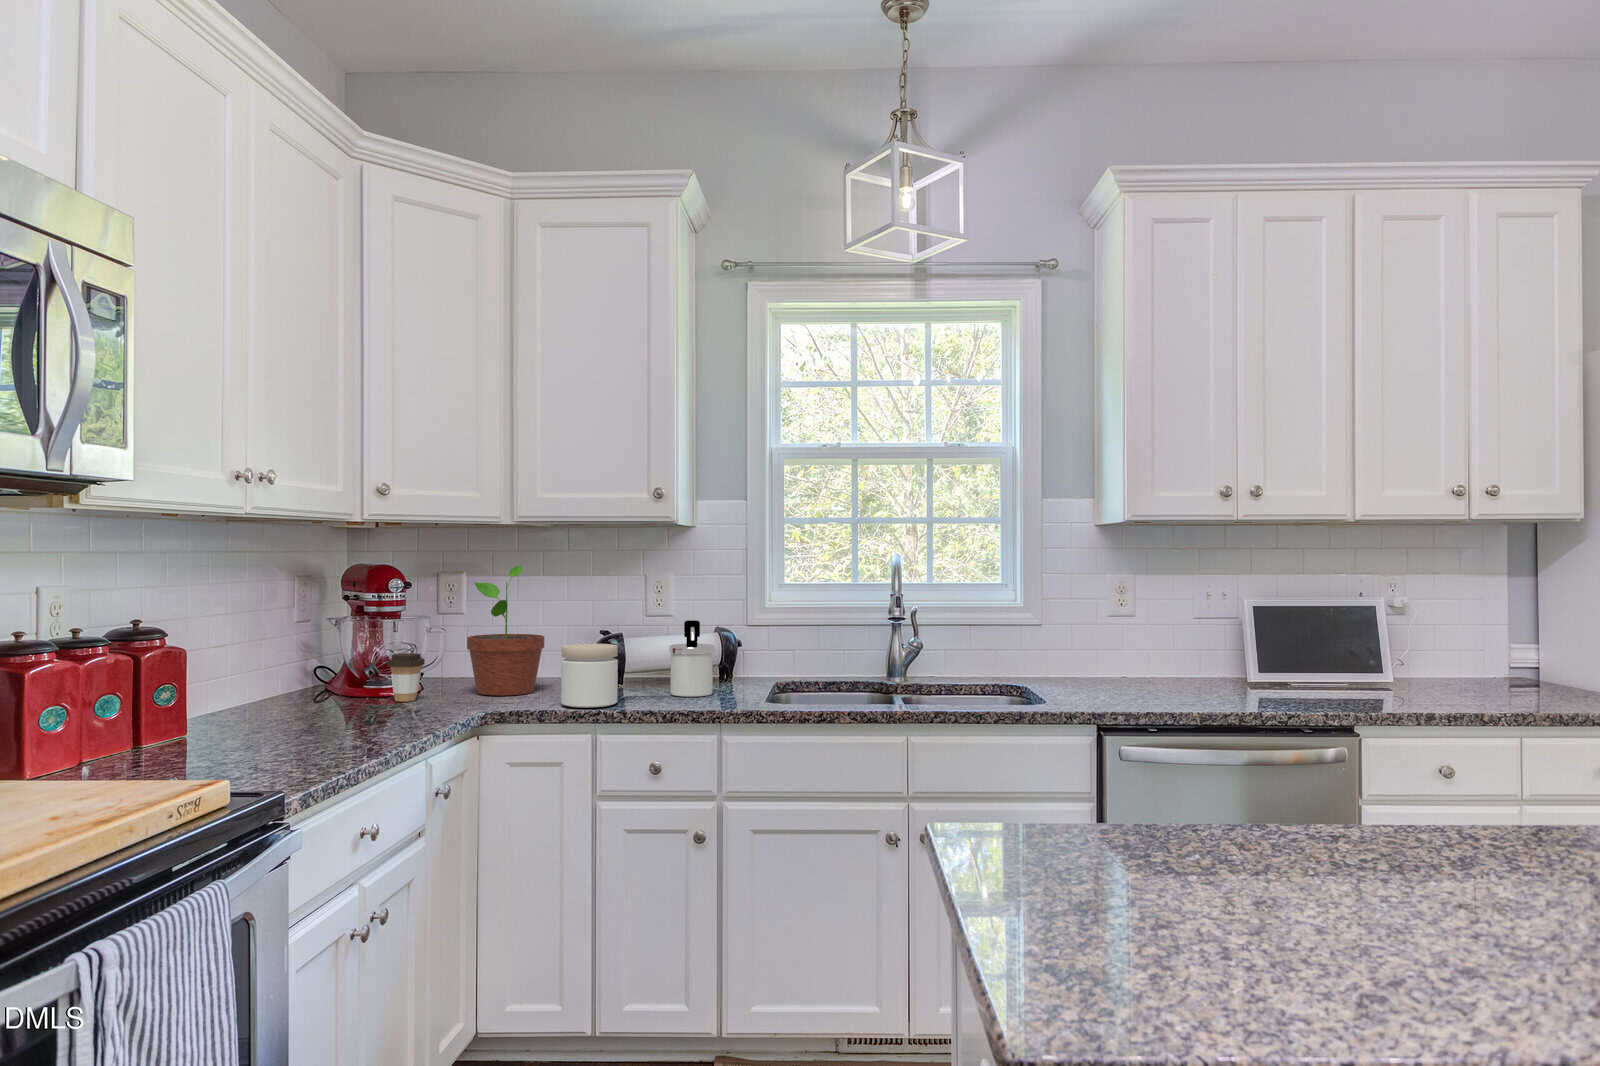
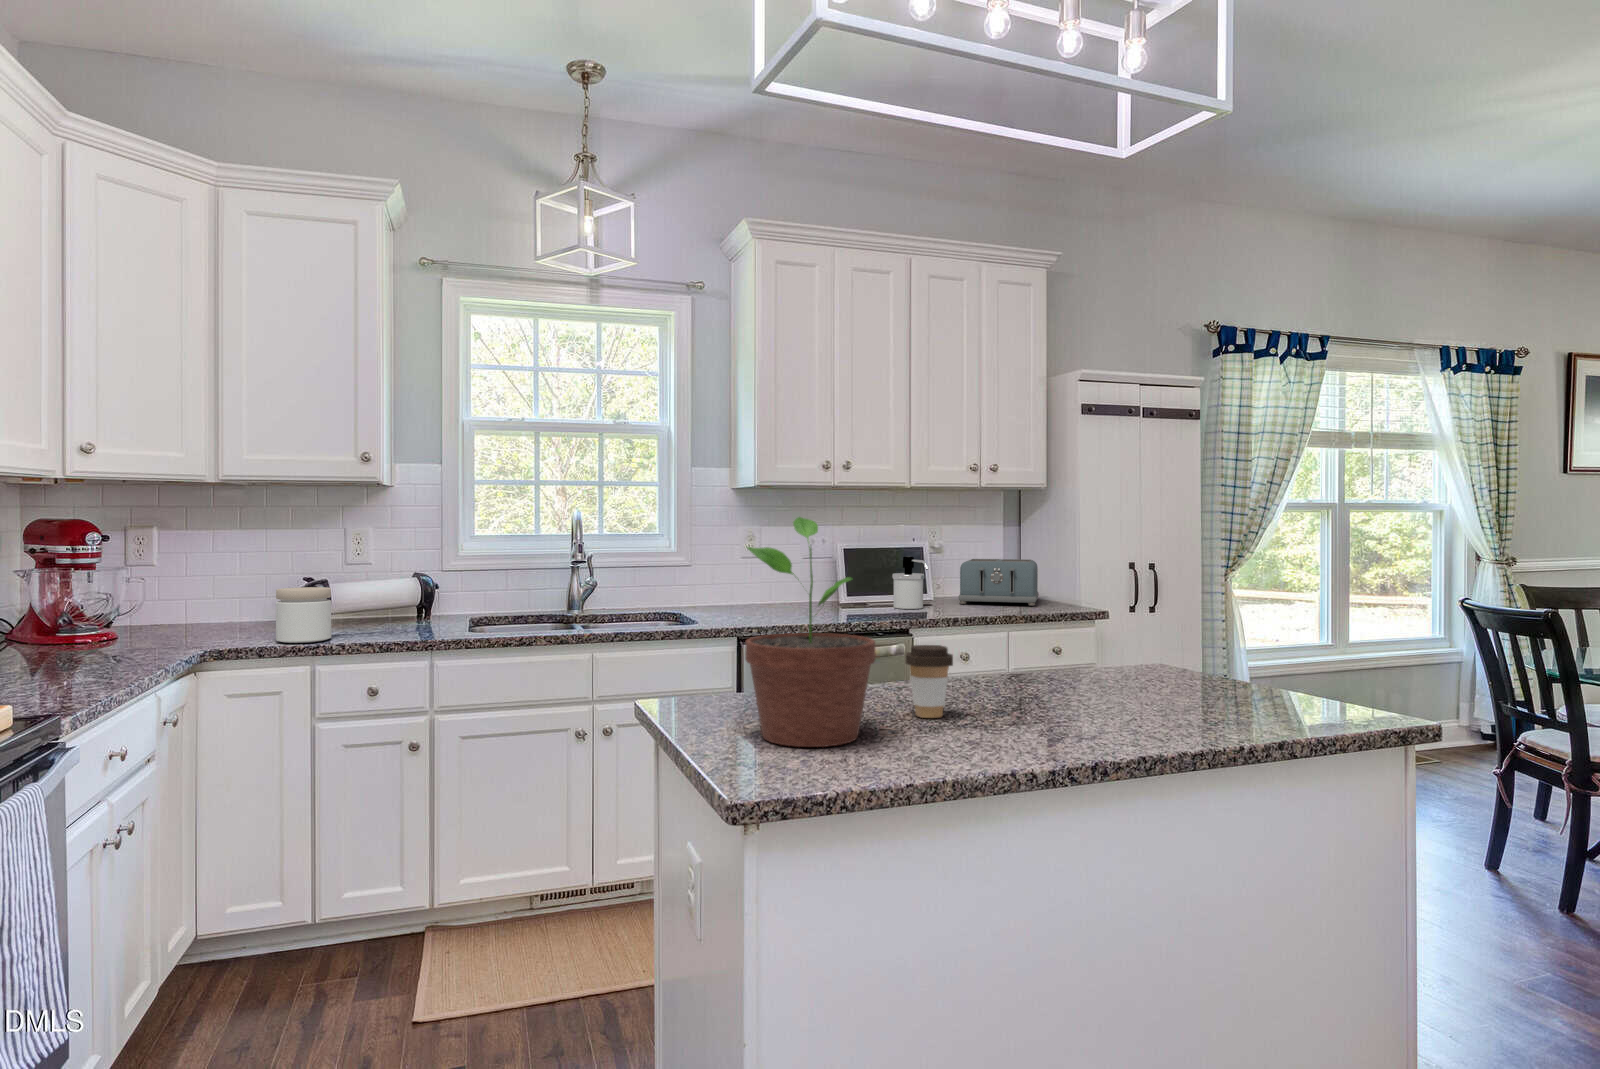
potted plant: present [467,565,544,695] -> present [745,517,875,747]
soap dispenser: present [669,620,714,697] -> present [893,556,928,609]
toaster: none [1433,623,1569,697] -> present [958,559,1039,606]
coffee cup: present [387,653,425,701] -> present [905,645,953,718]

